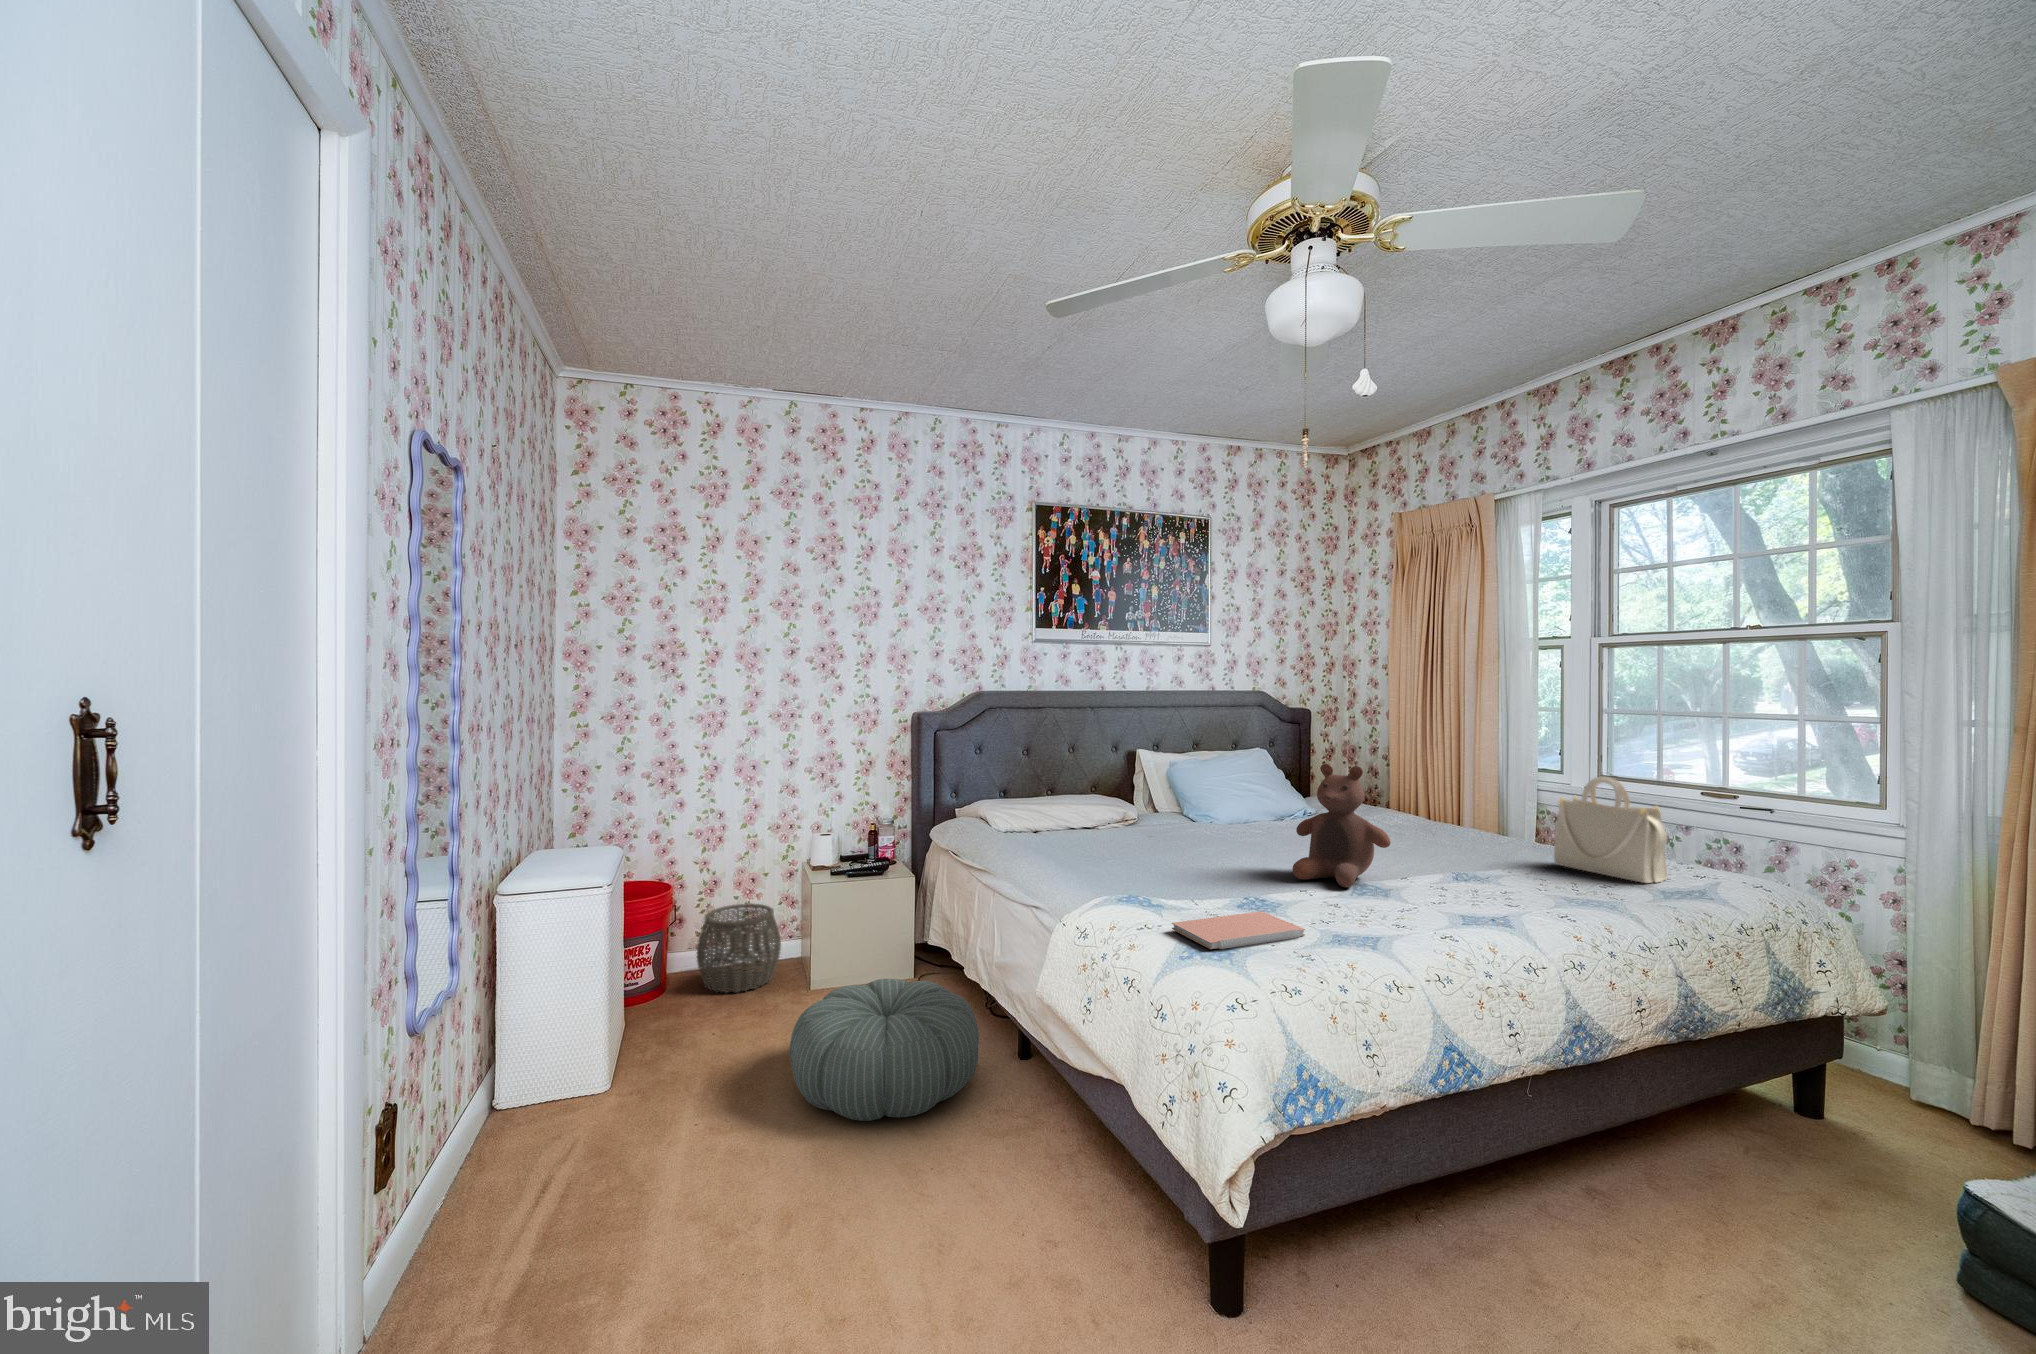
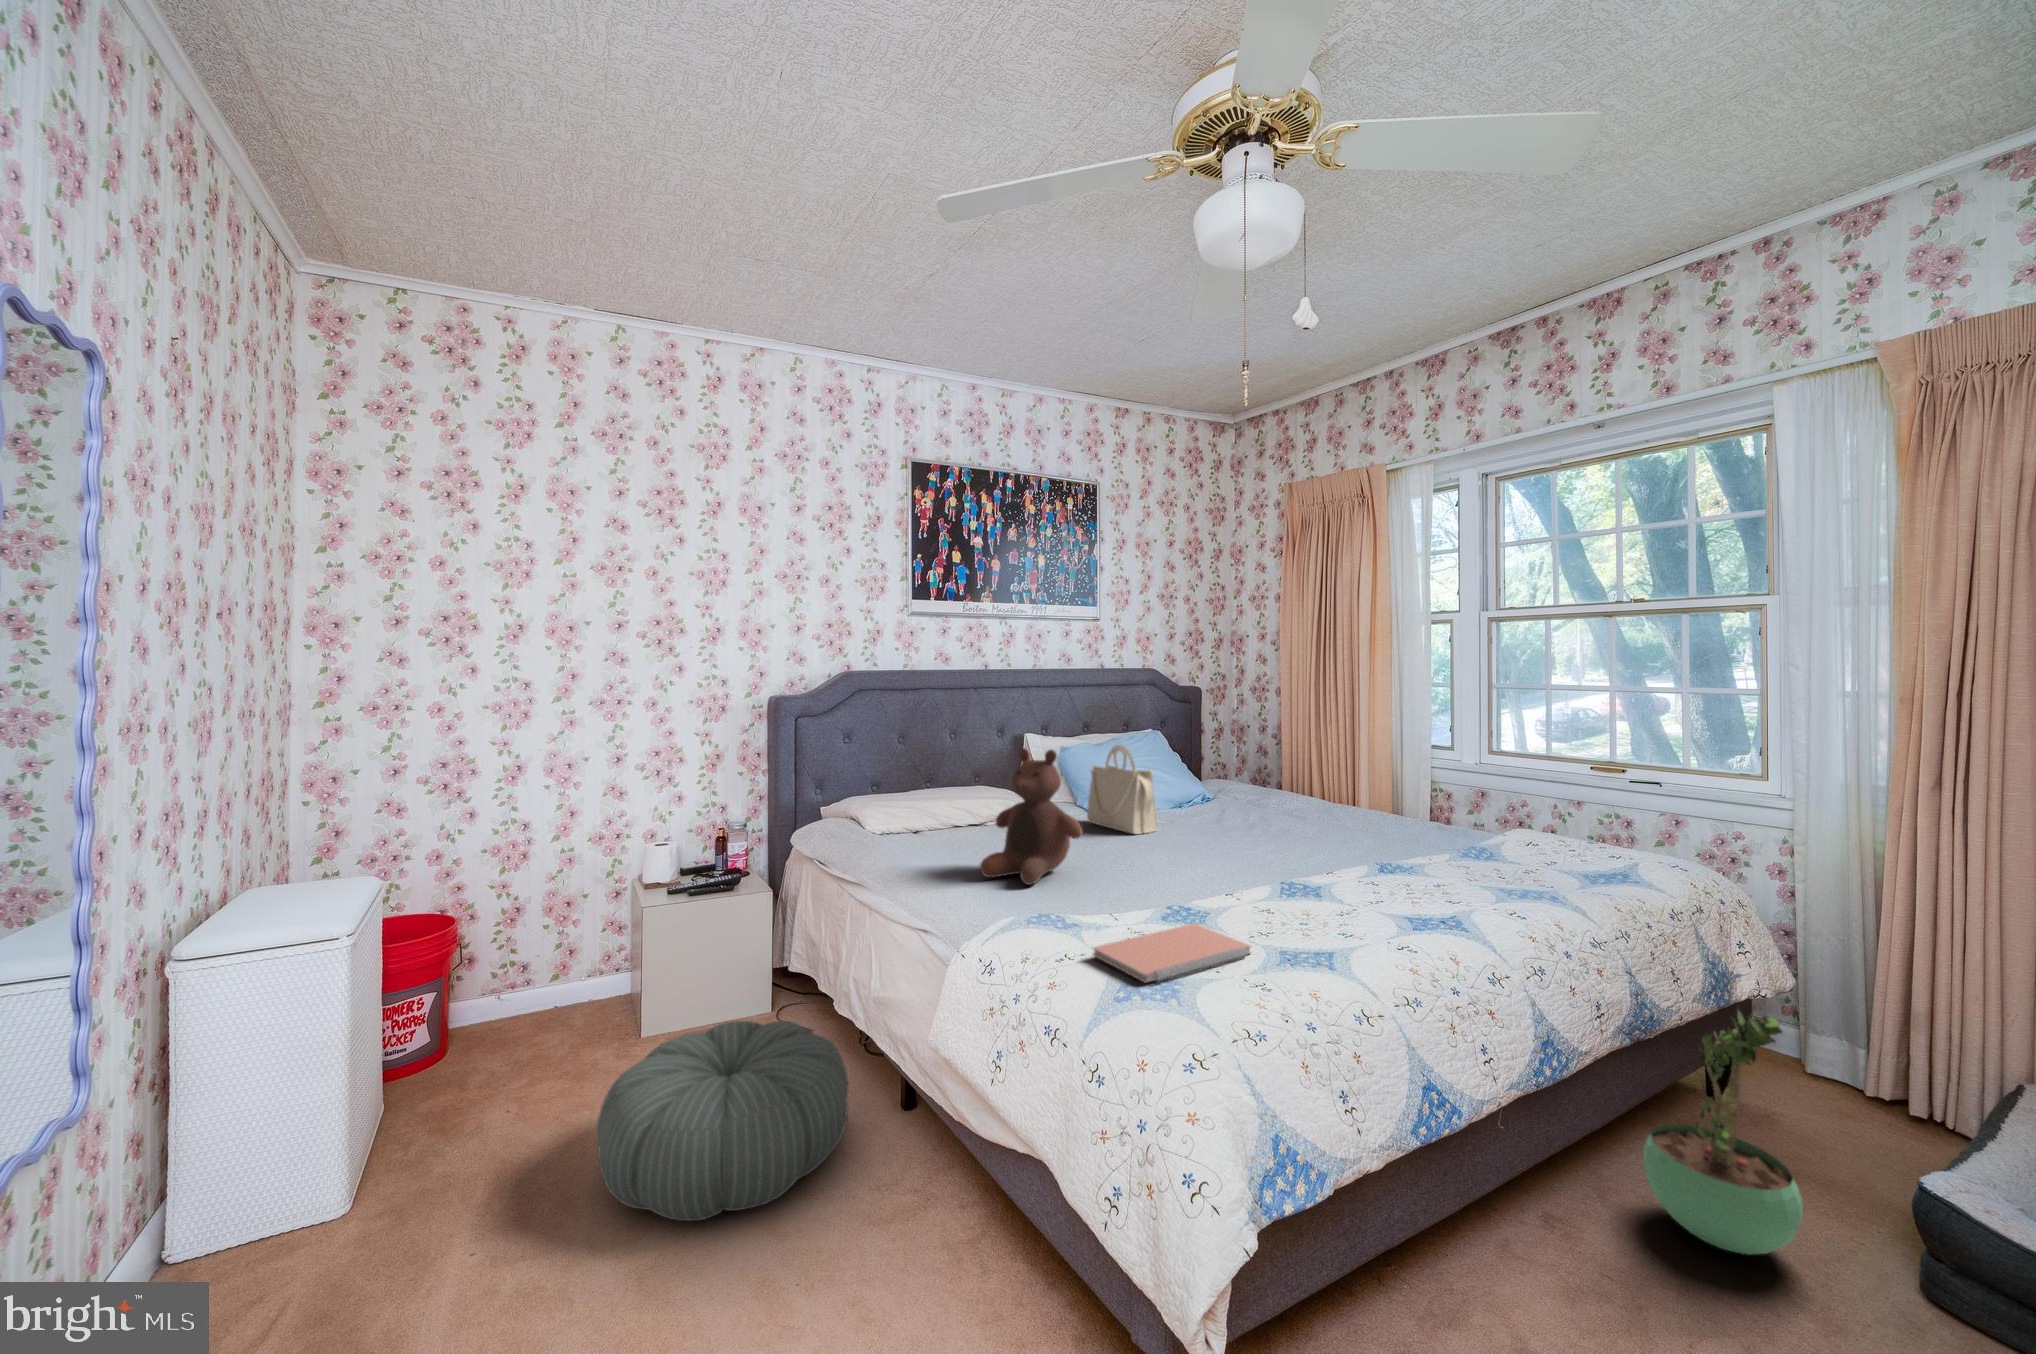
stuffed bear: present [1292,764,1391,887] -> present [980,748,1083,885]
handbag: present [1554,776,1668,883] -> present [1087,745,1158,834]
woven basket: present [697,904,781,993] -> none [489,931,605,1047]
potted plant: none [1690,1016,1838,1241] -> present [1643,1011,1803,1254]

